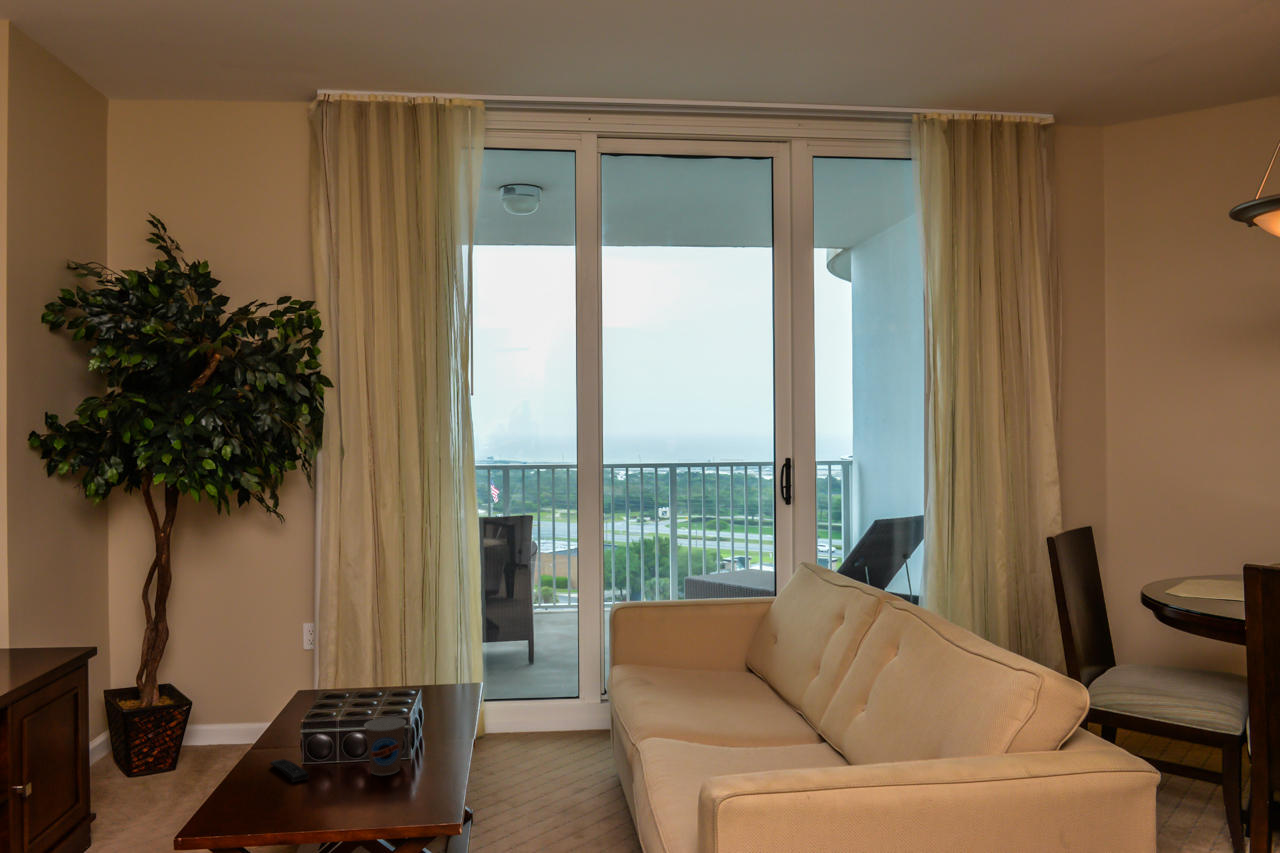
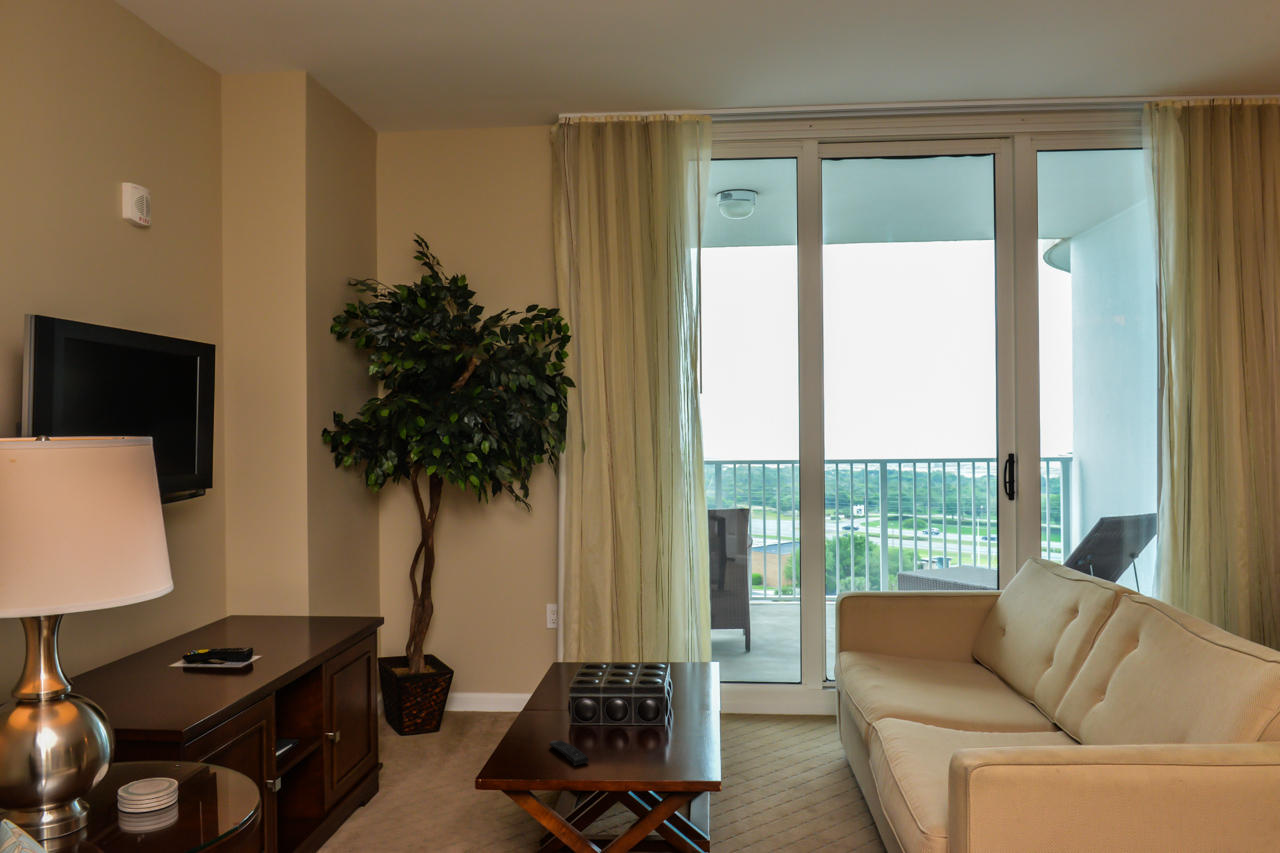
coffee cup: present [364,718,406,776] -> none [639,706,679,764]

